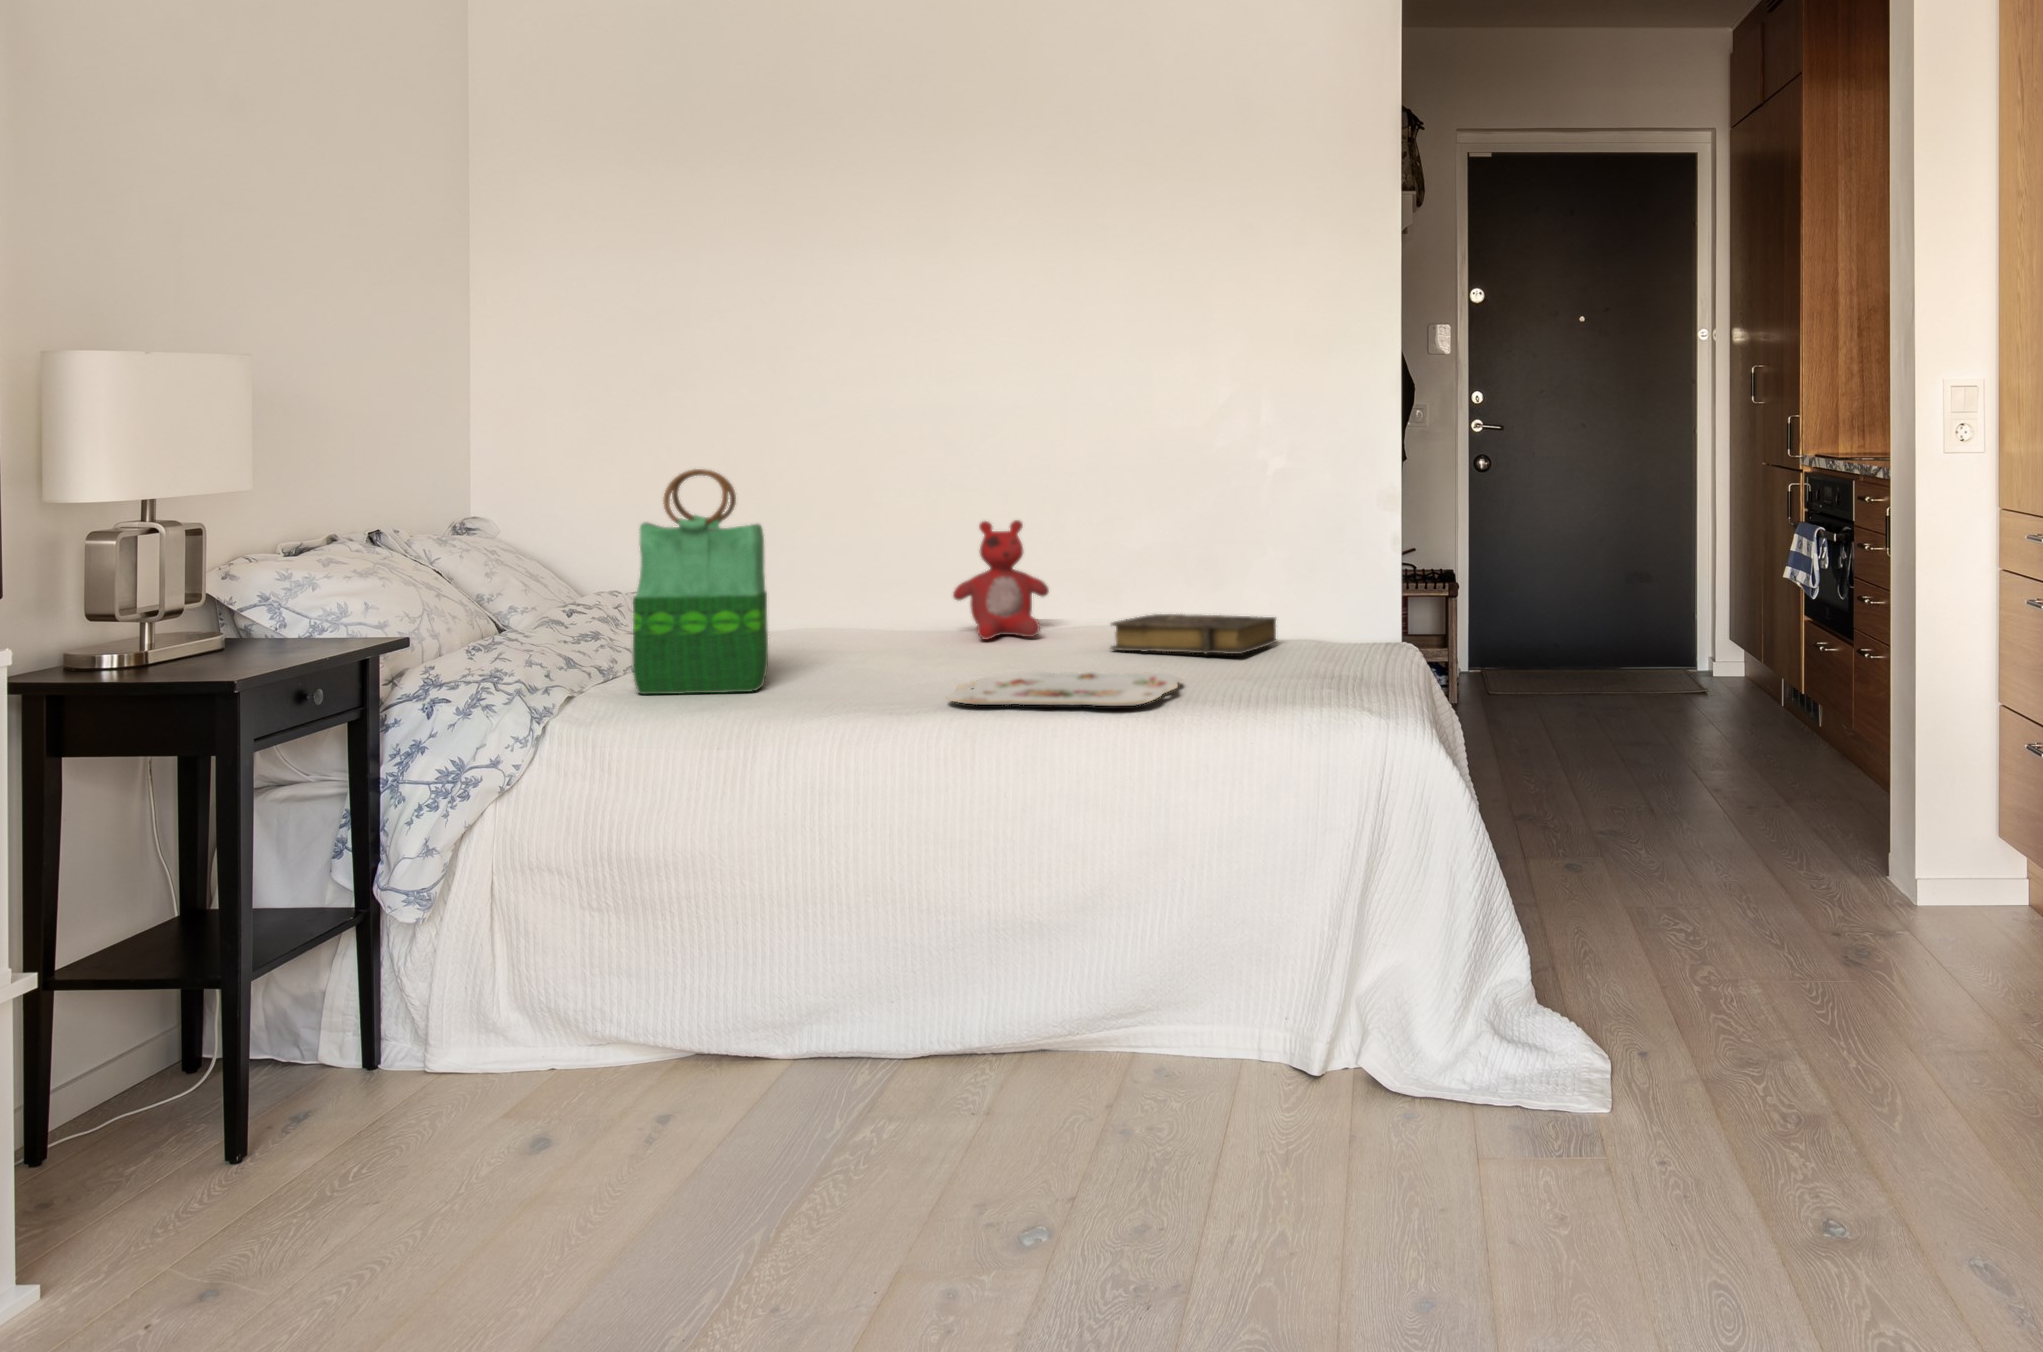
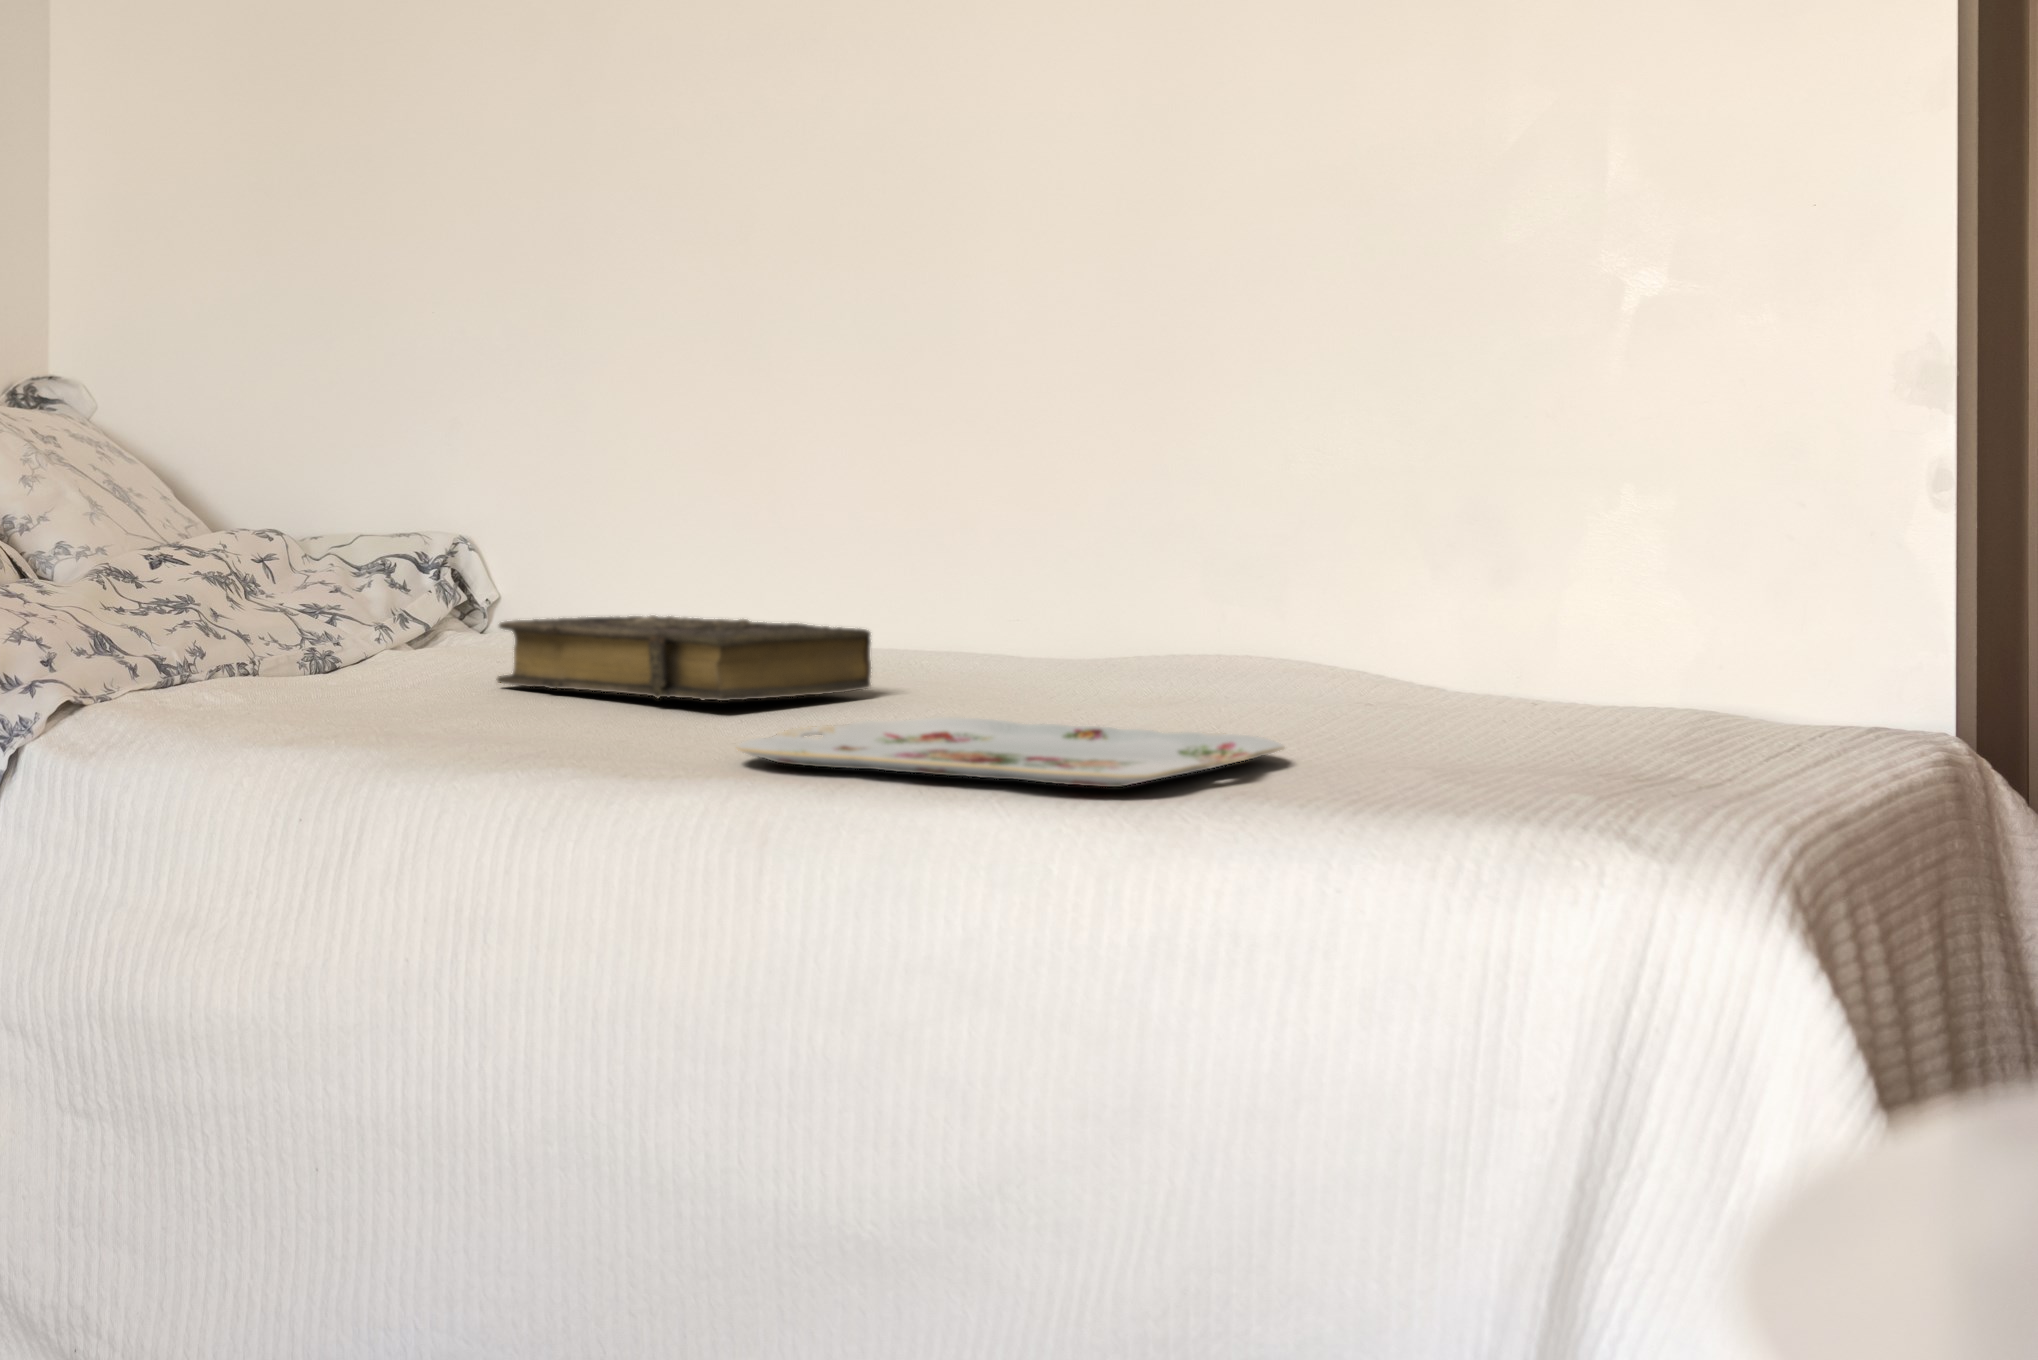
tote bag: present [633,469,768,694] -> none [193,257,443,719]
stuffed bear: present [953,520,1049,639] -> none [912,403,1129,668]
book: present [1111,614,1276,654] -> present [497,615,871,701]

